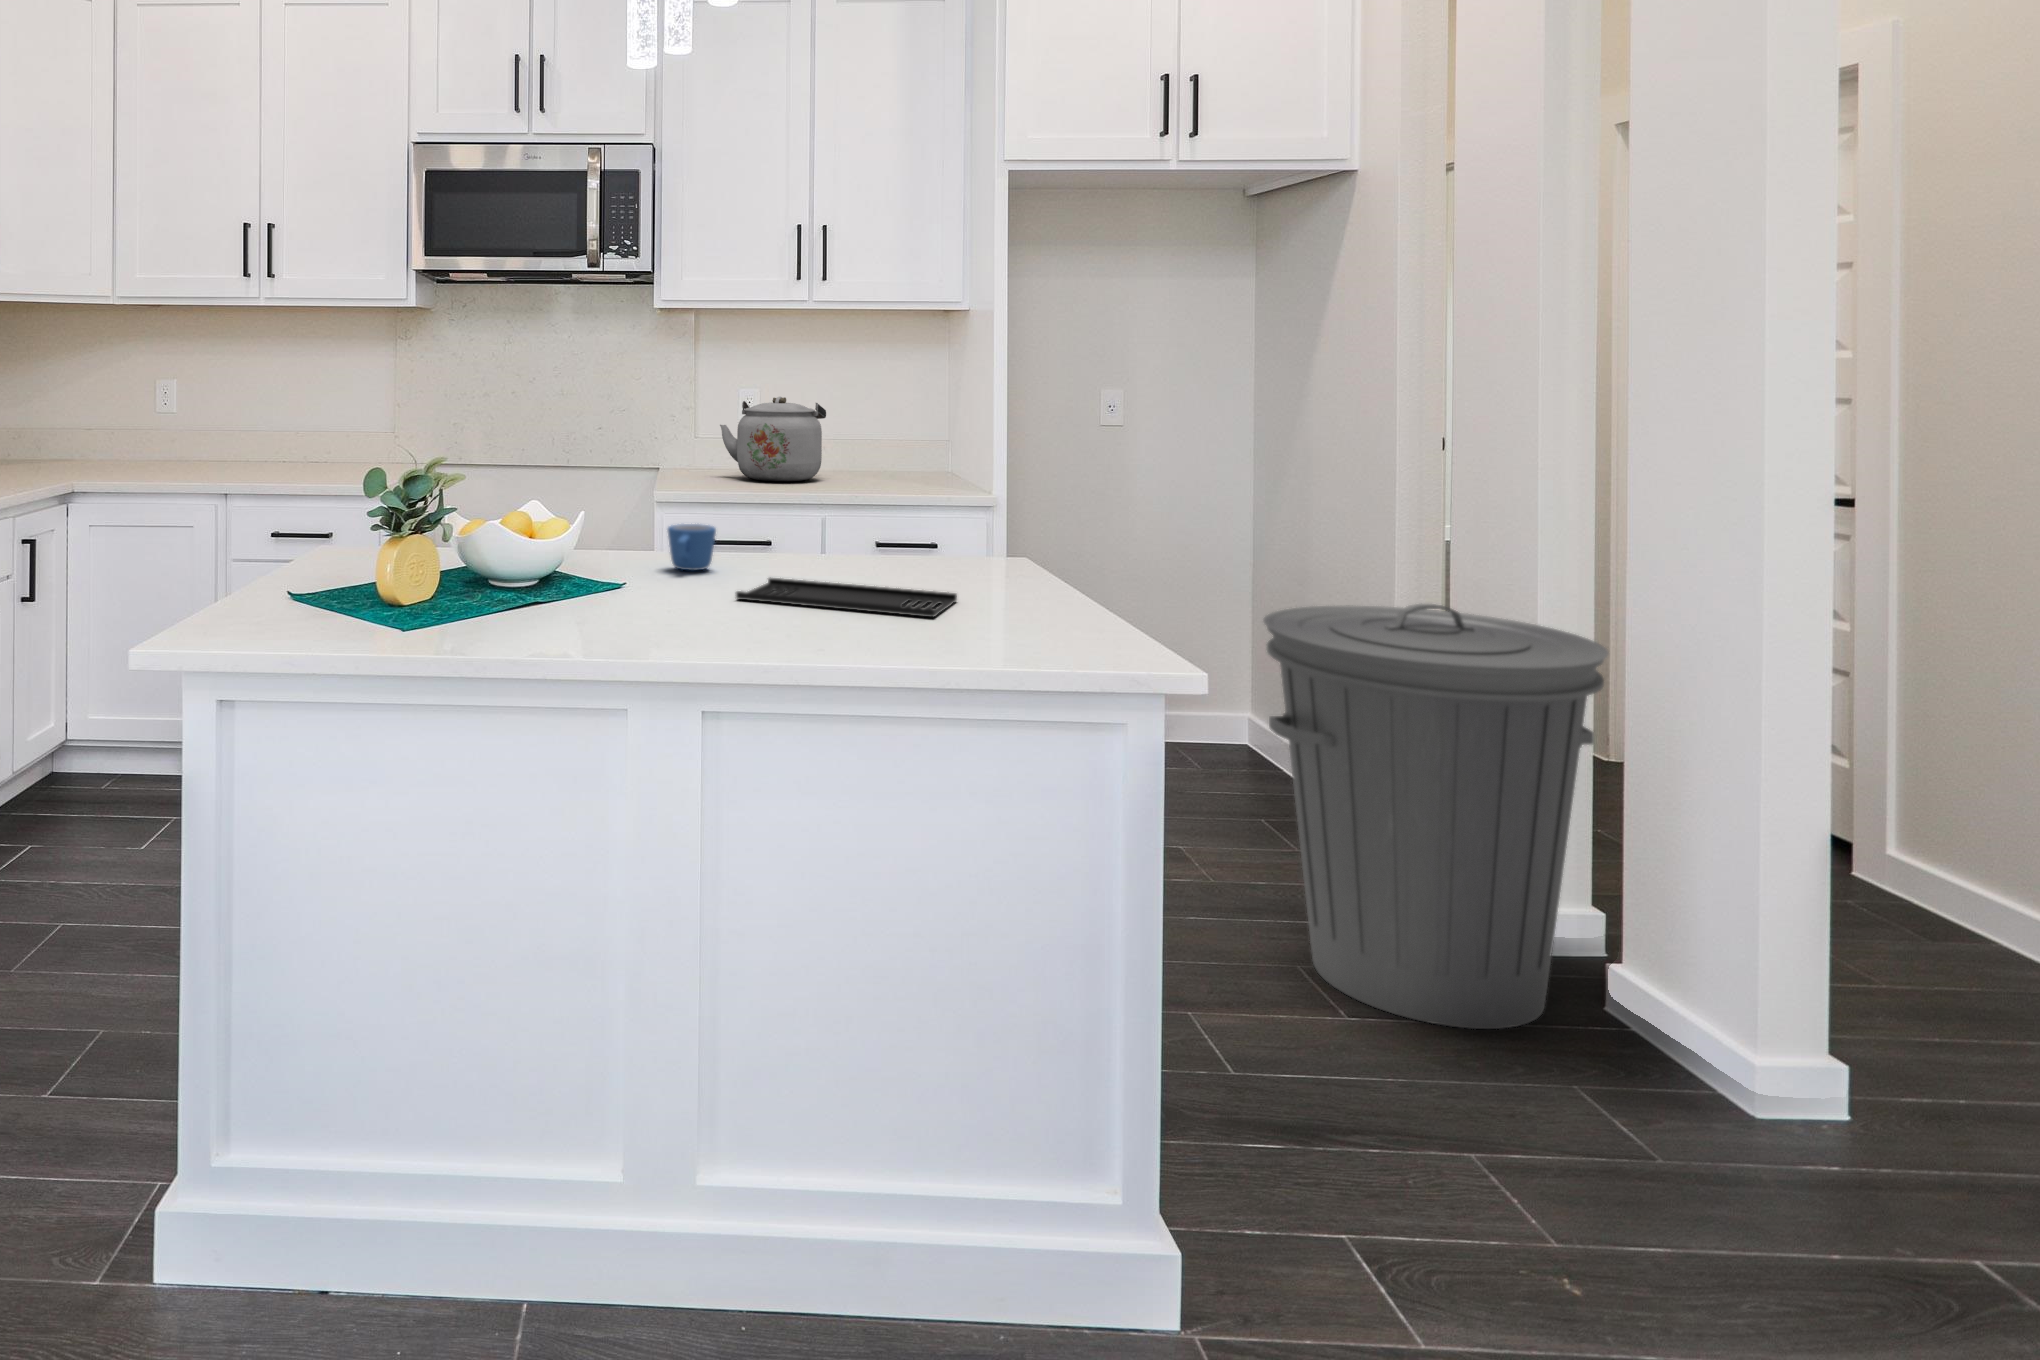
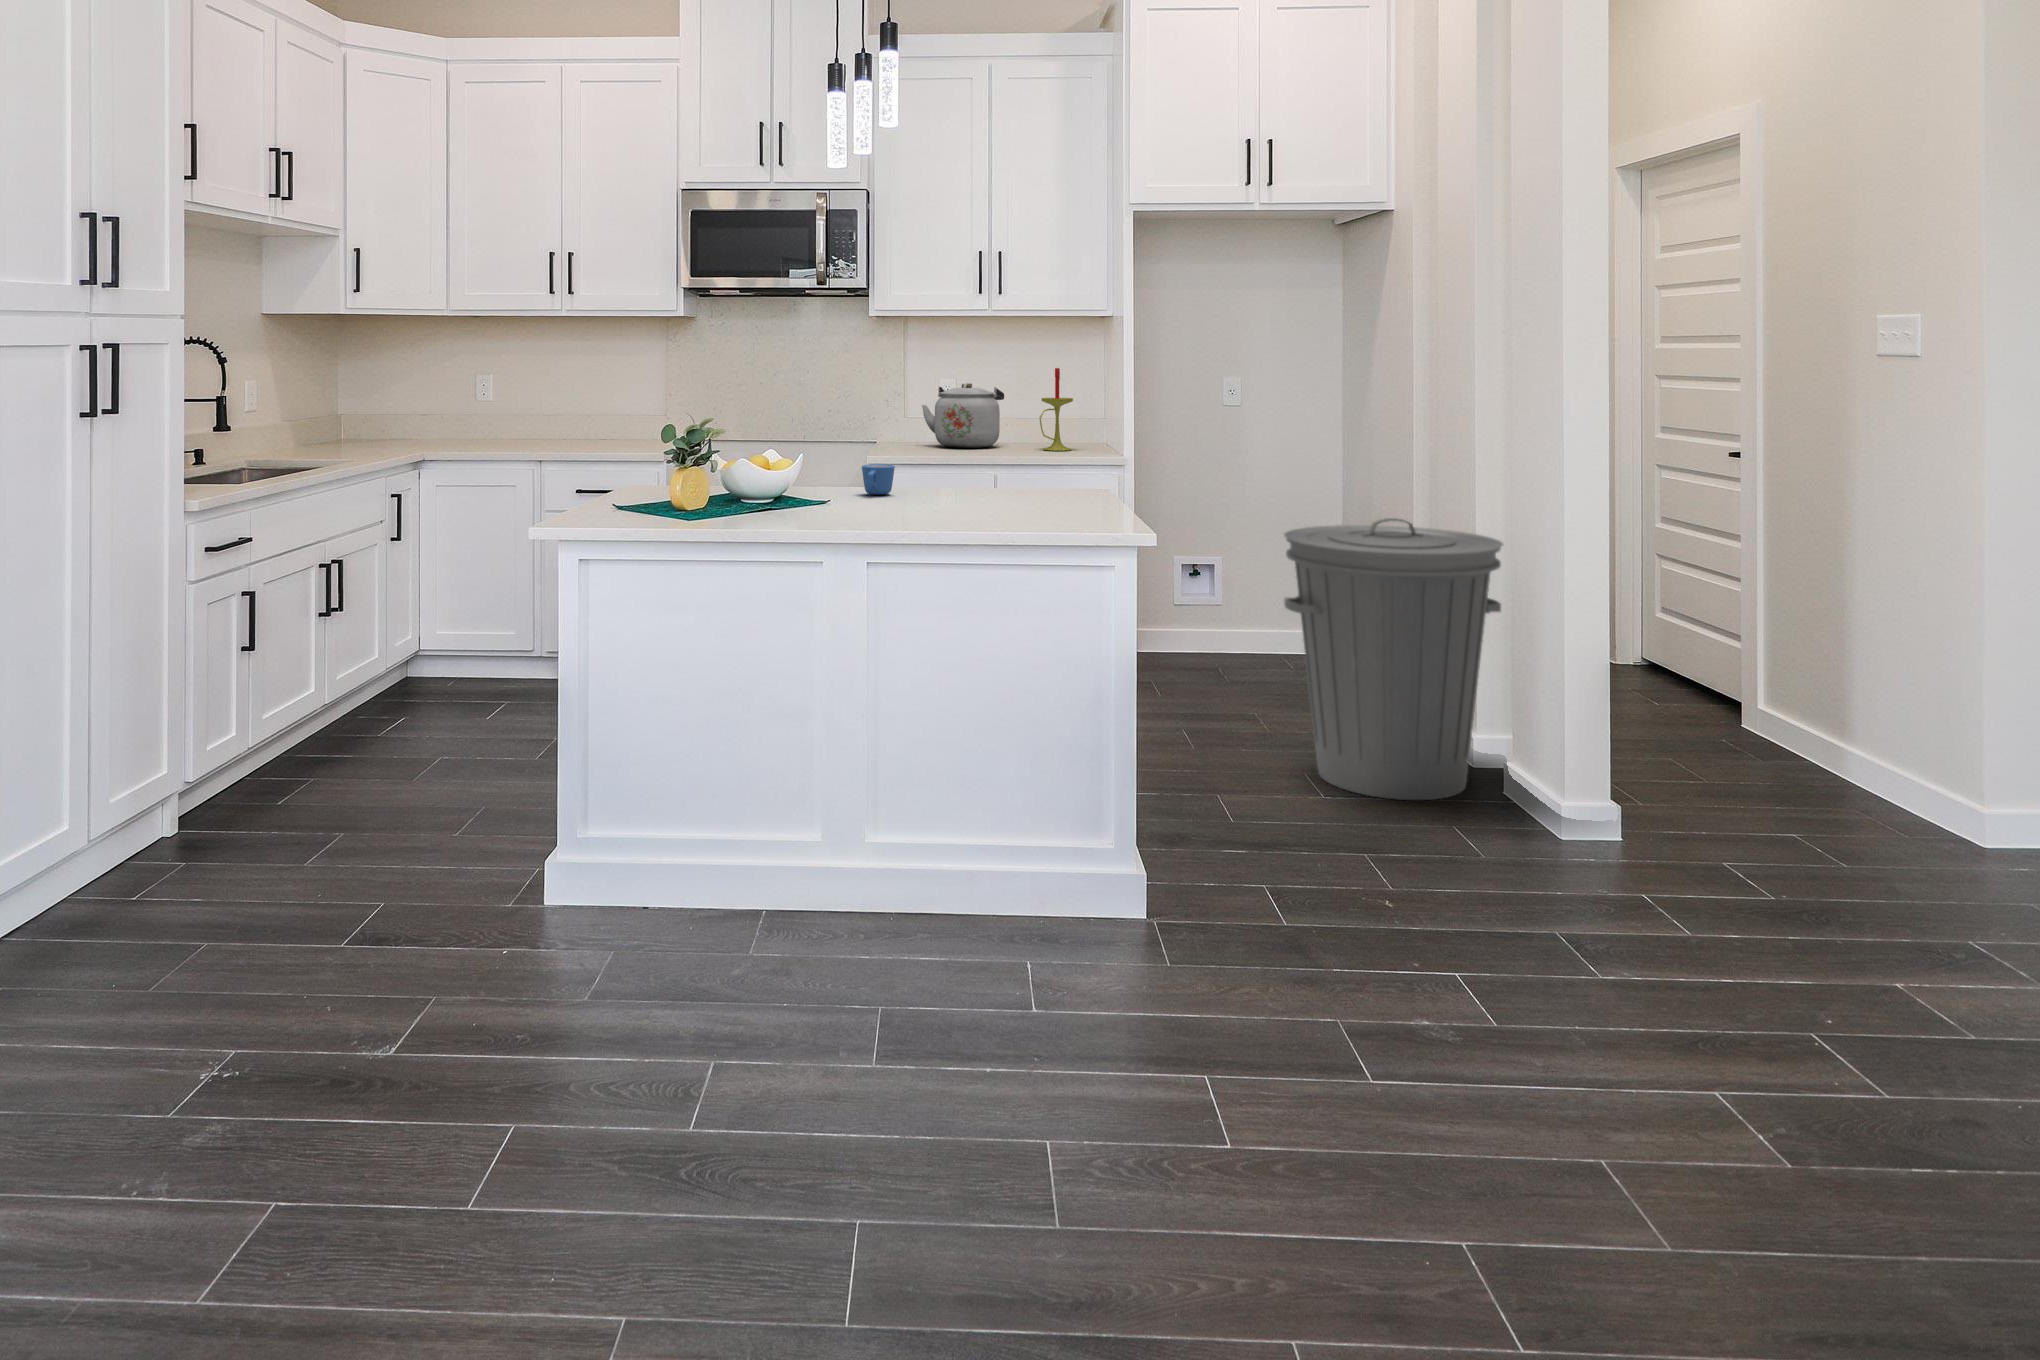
candle: none [878,376,922,487] -> present [1039,368,1073,451]
tray: present [736,578,957,617] -> none [901,496,1044,514]

